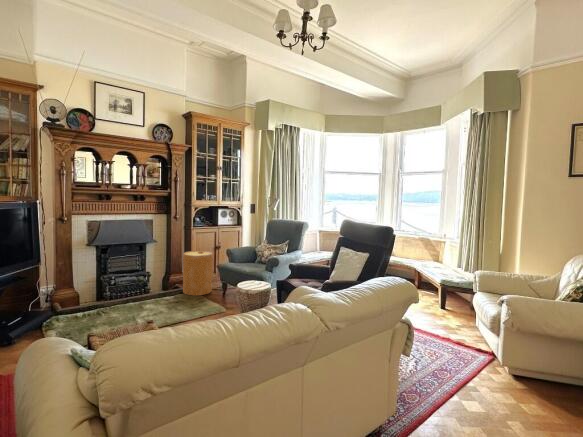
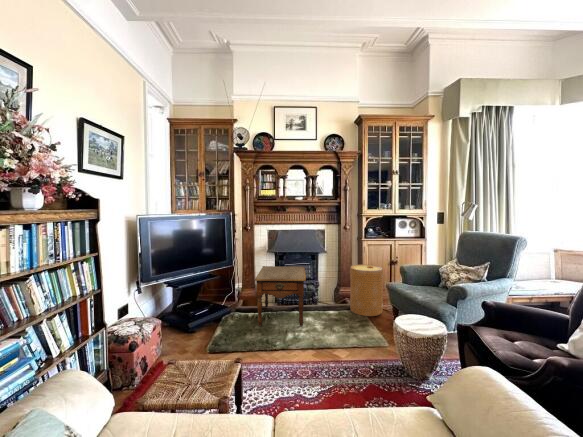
side table: none [86,258,152,321] -> present [254,266,306,326]

